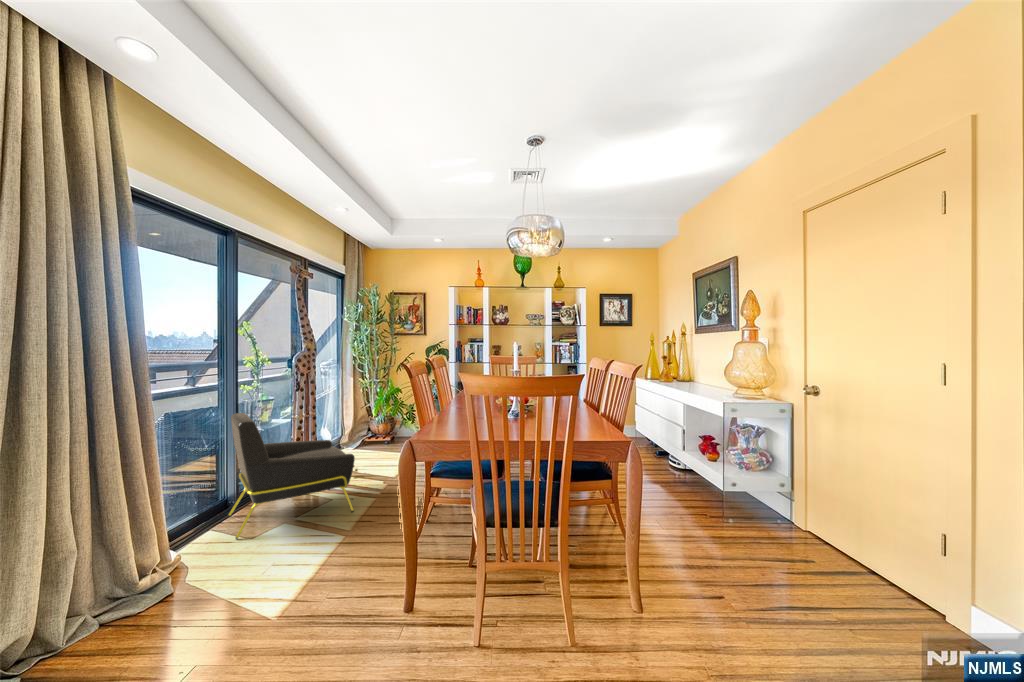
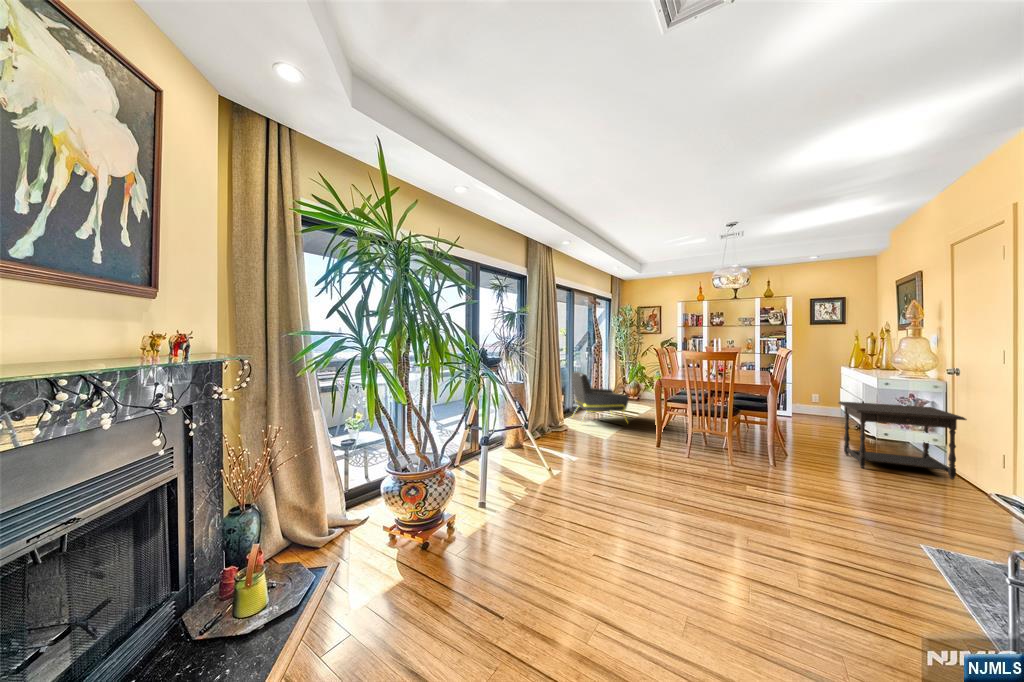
side table: none [673,436,838,557] -> present [838,402,967,479]

